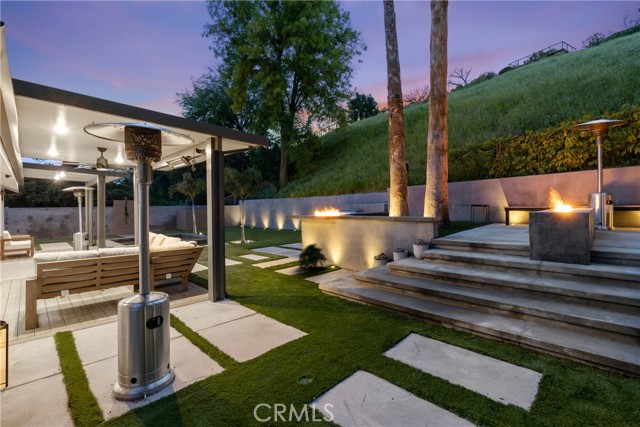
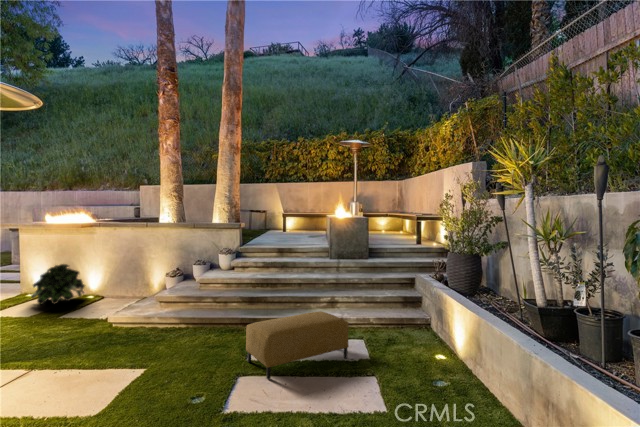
ottoman: none [379,319,498,393] -> present [246,311,349,379]

